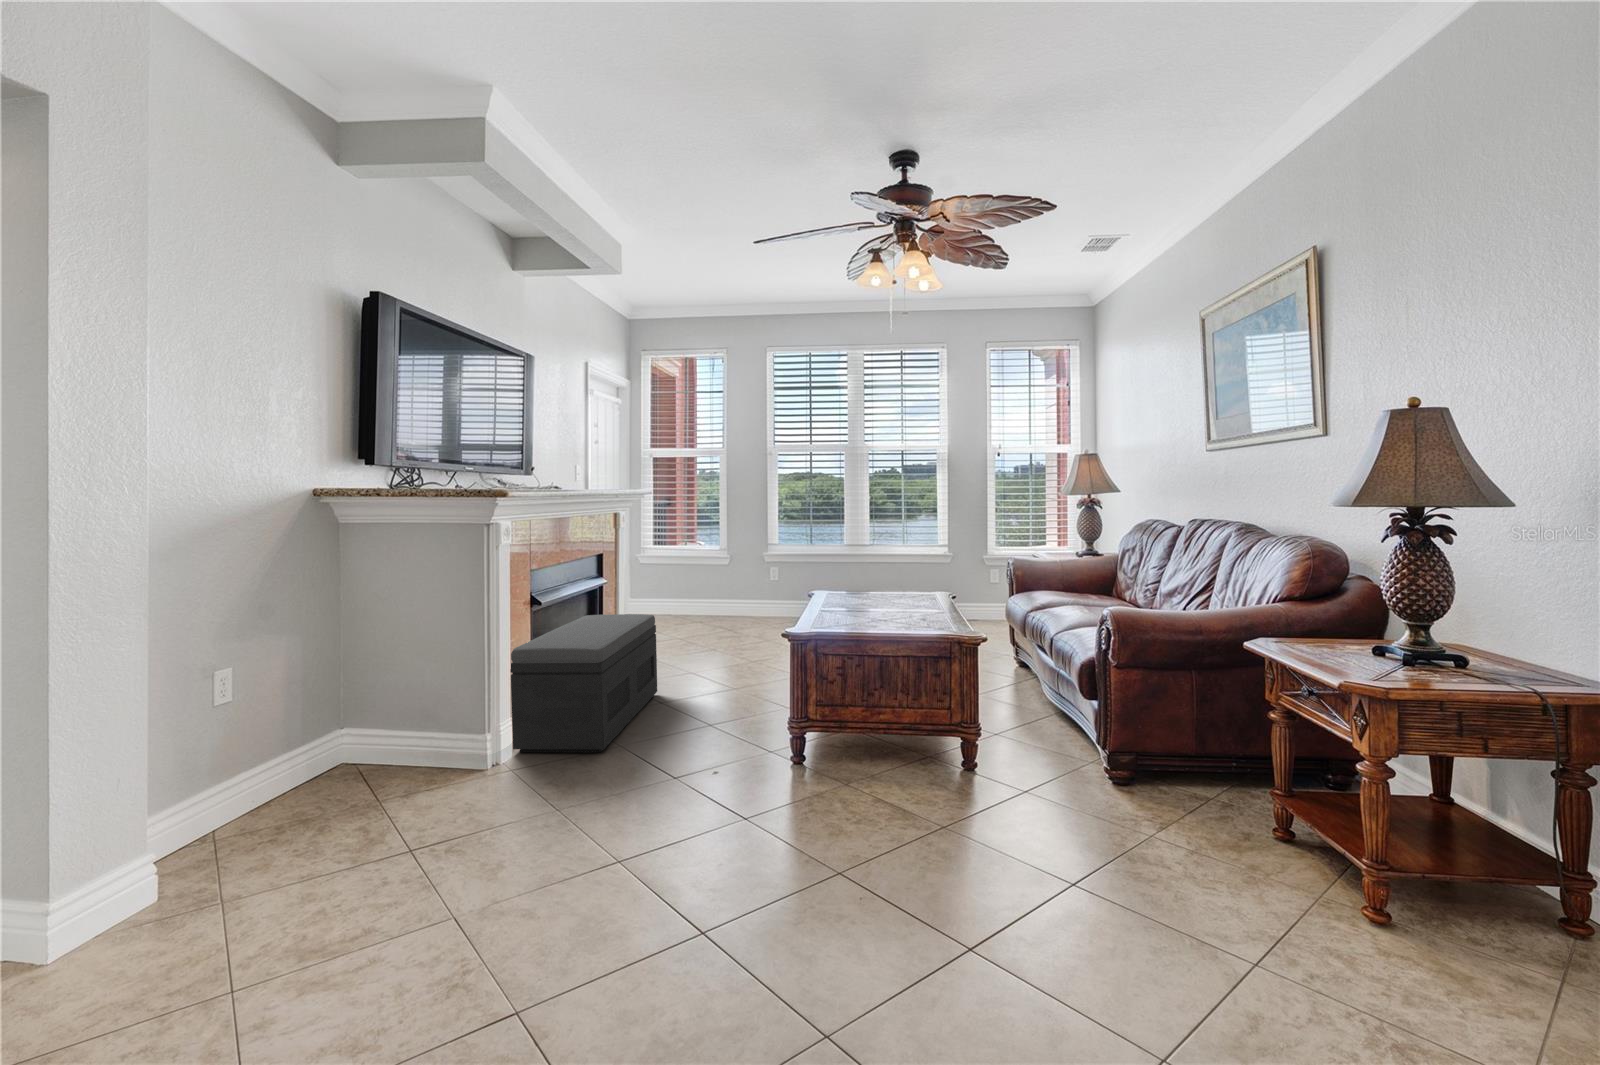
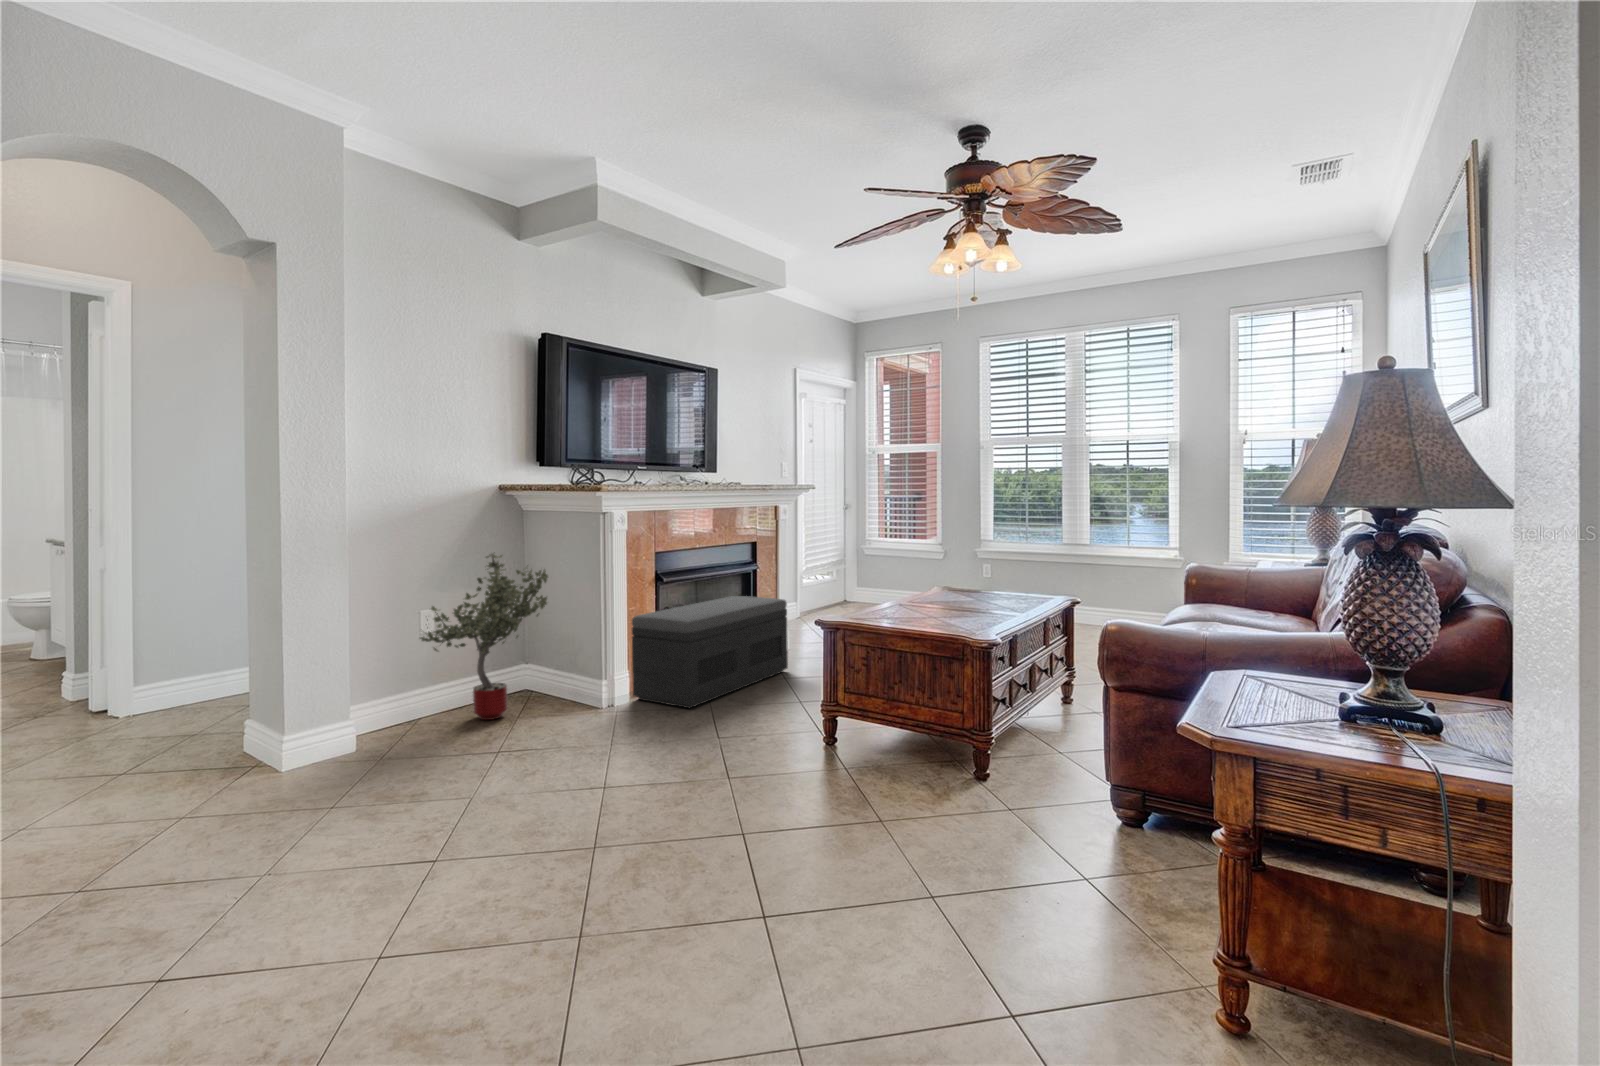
potted tree: none [224,578,401,817] -> present [420,553,548,720]

